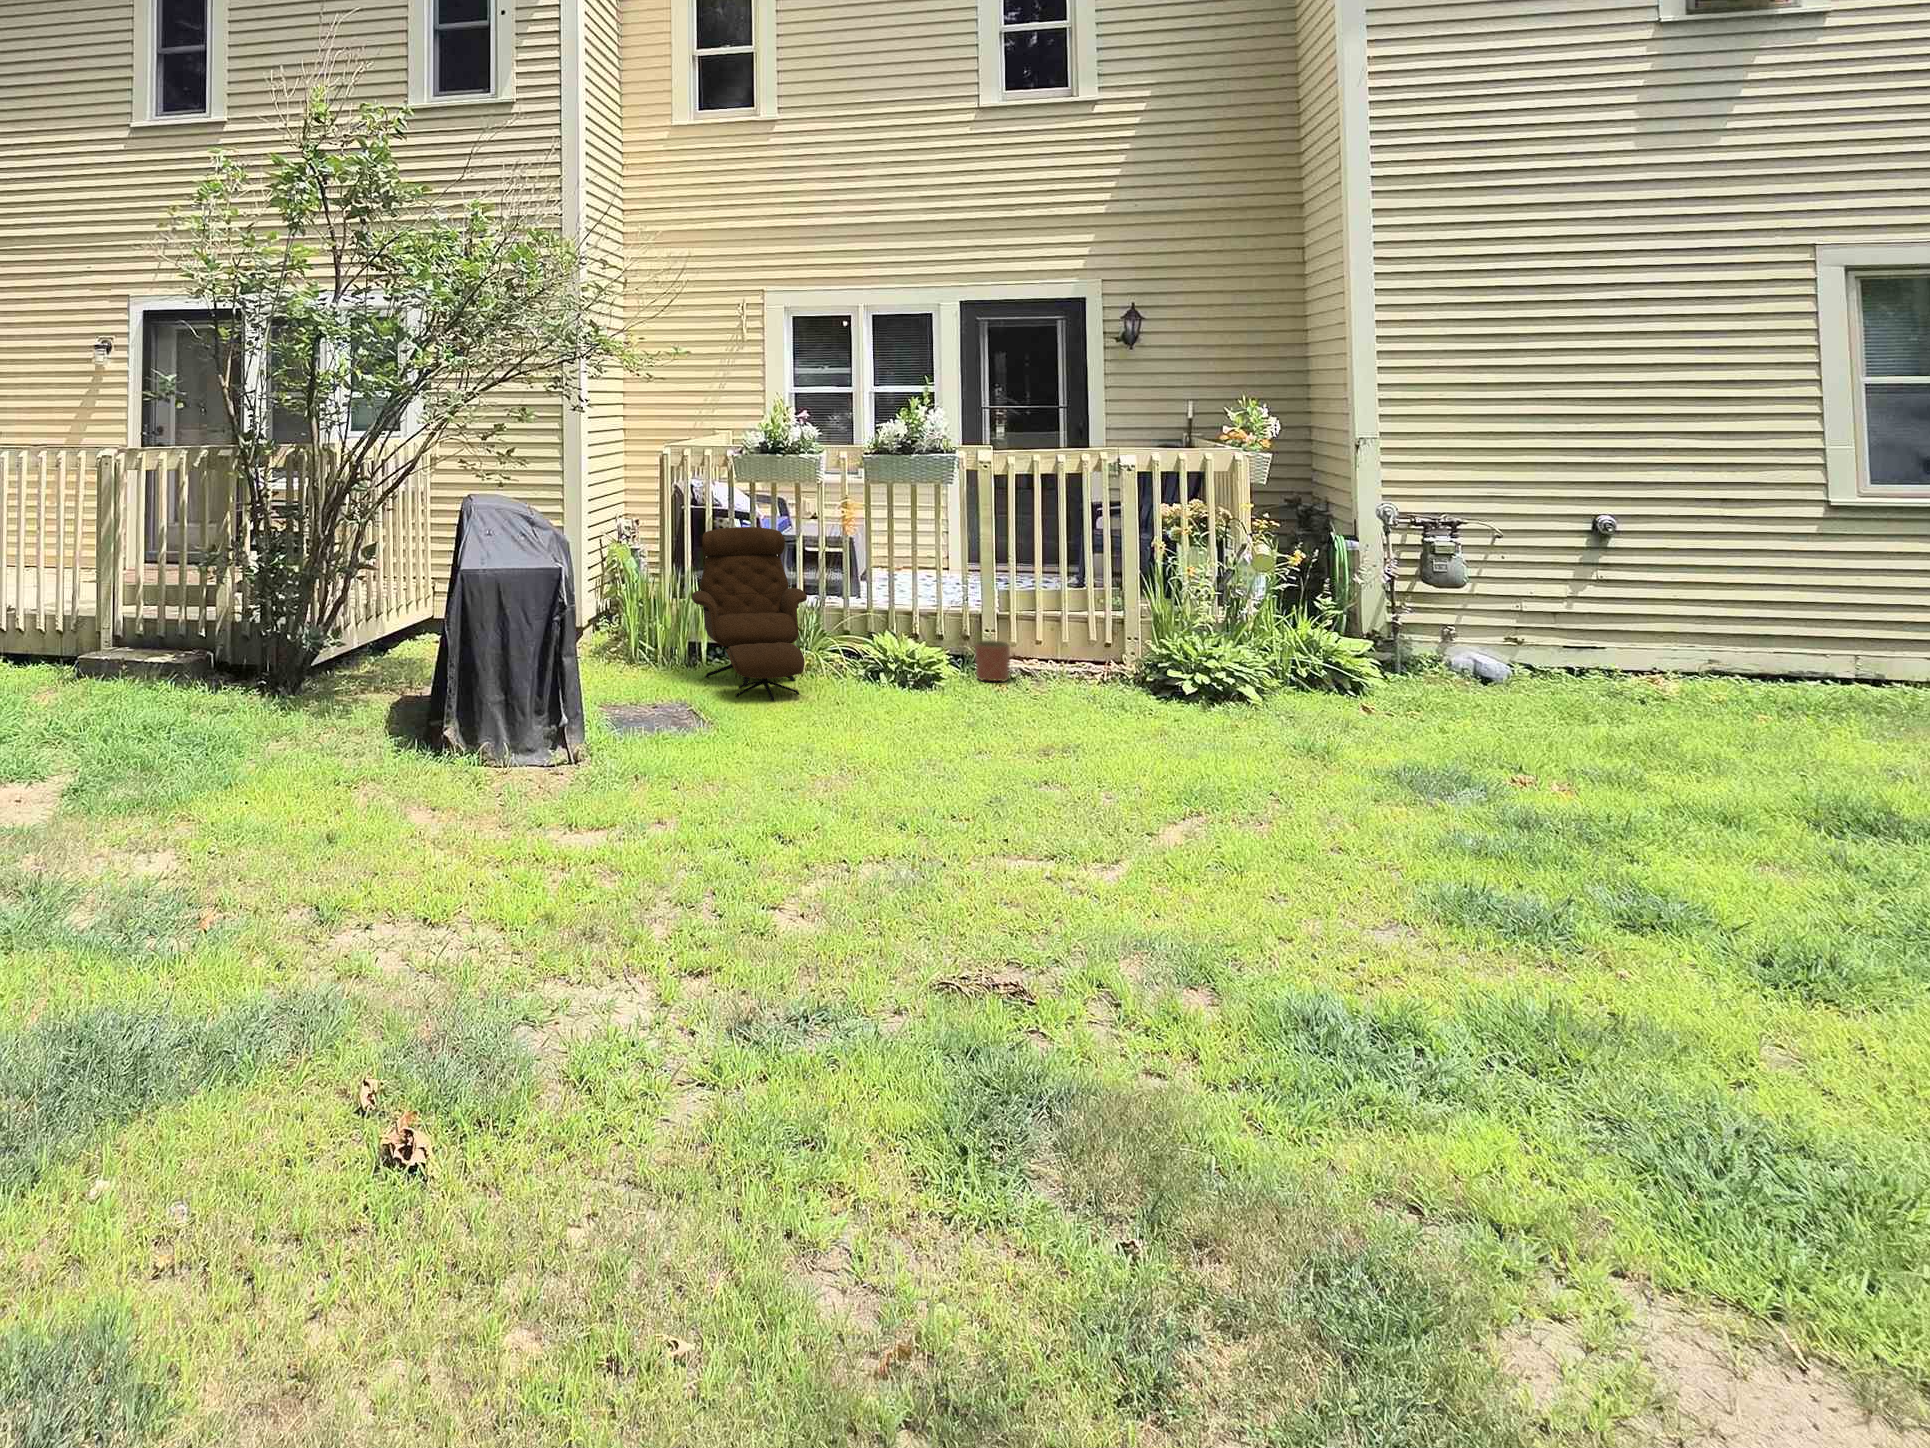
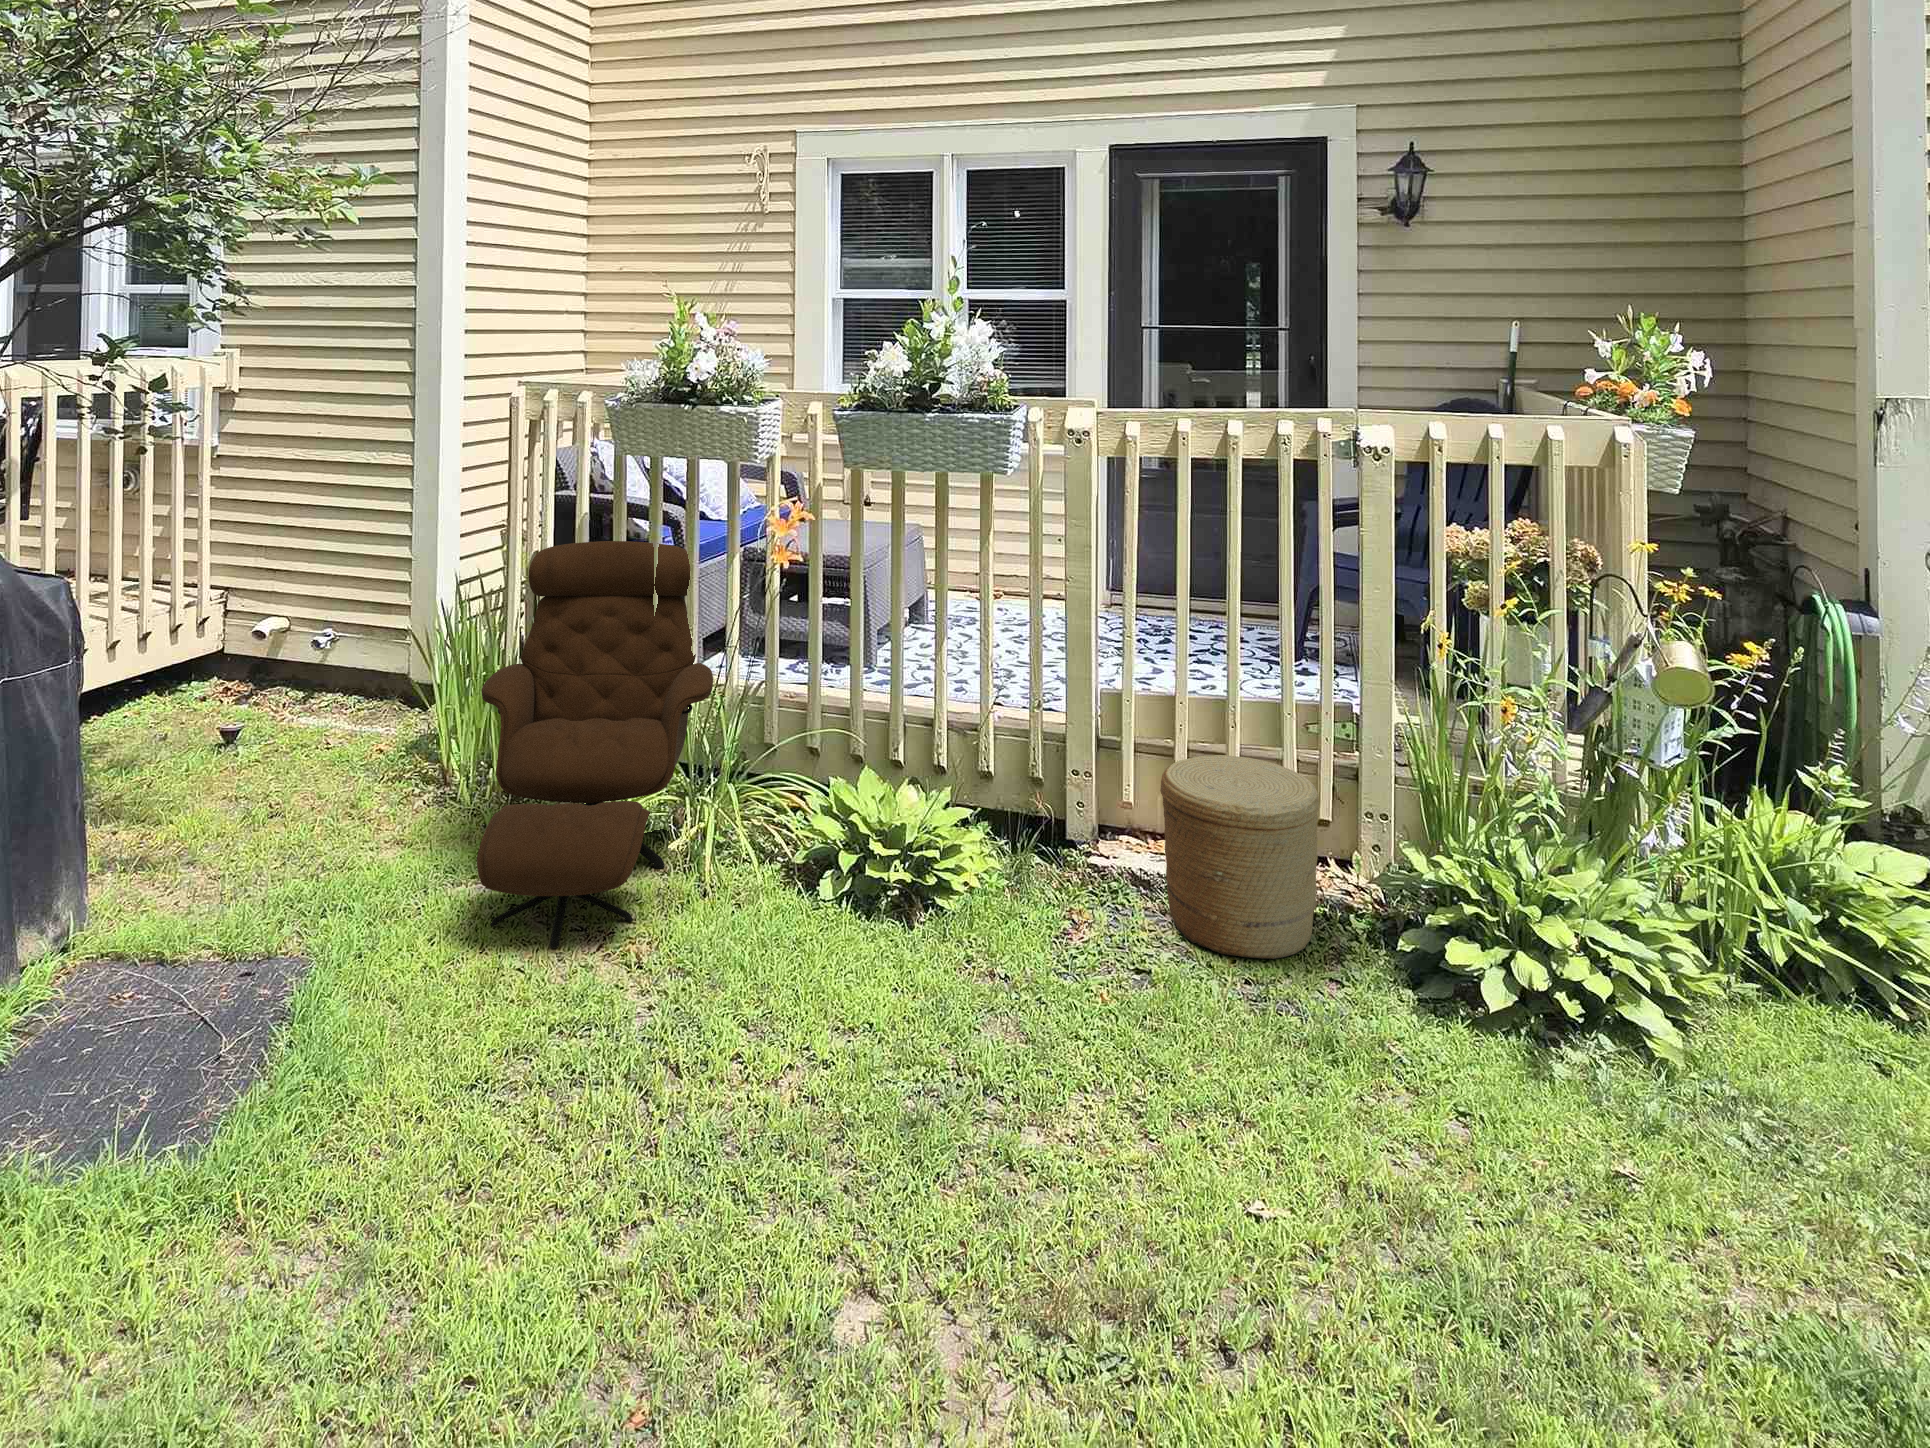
woven basket: none [1038,612,1111,692] -> present [1160,755,1319,959]
planter: present [975,640,1010,682] -> none [1032,801,1105,904]

